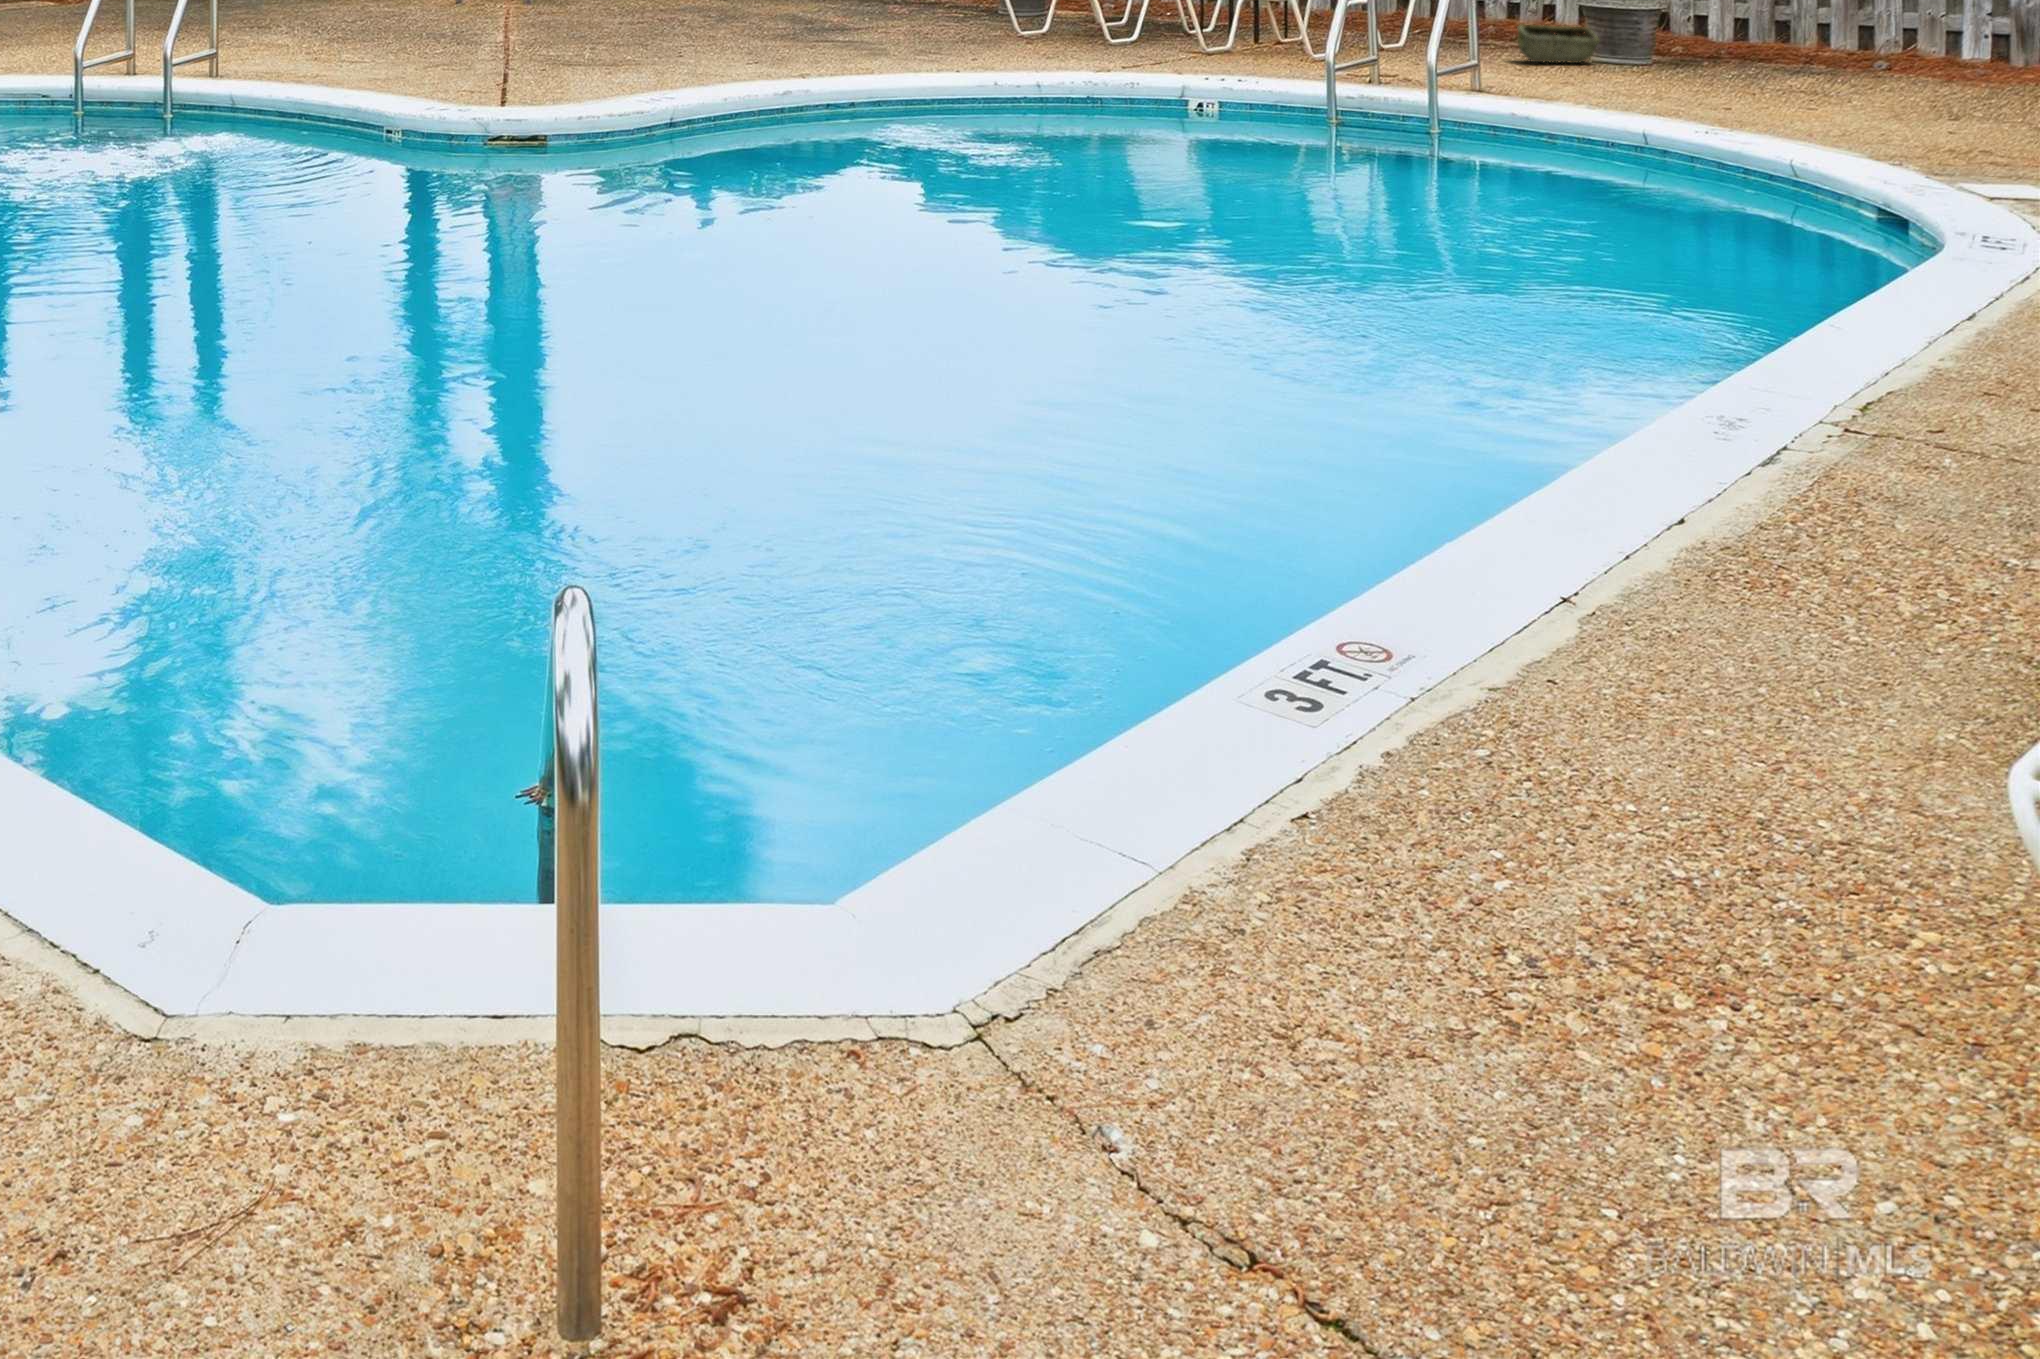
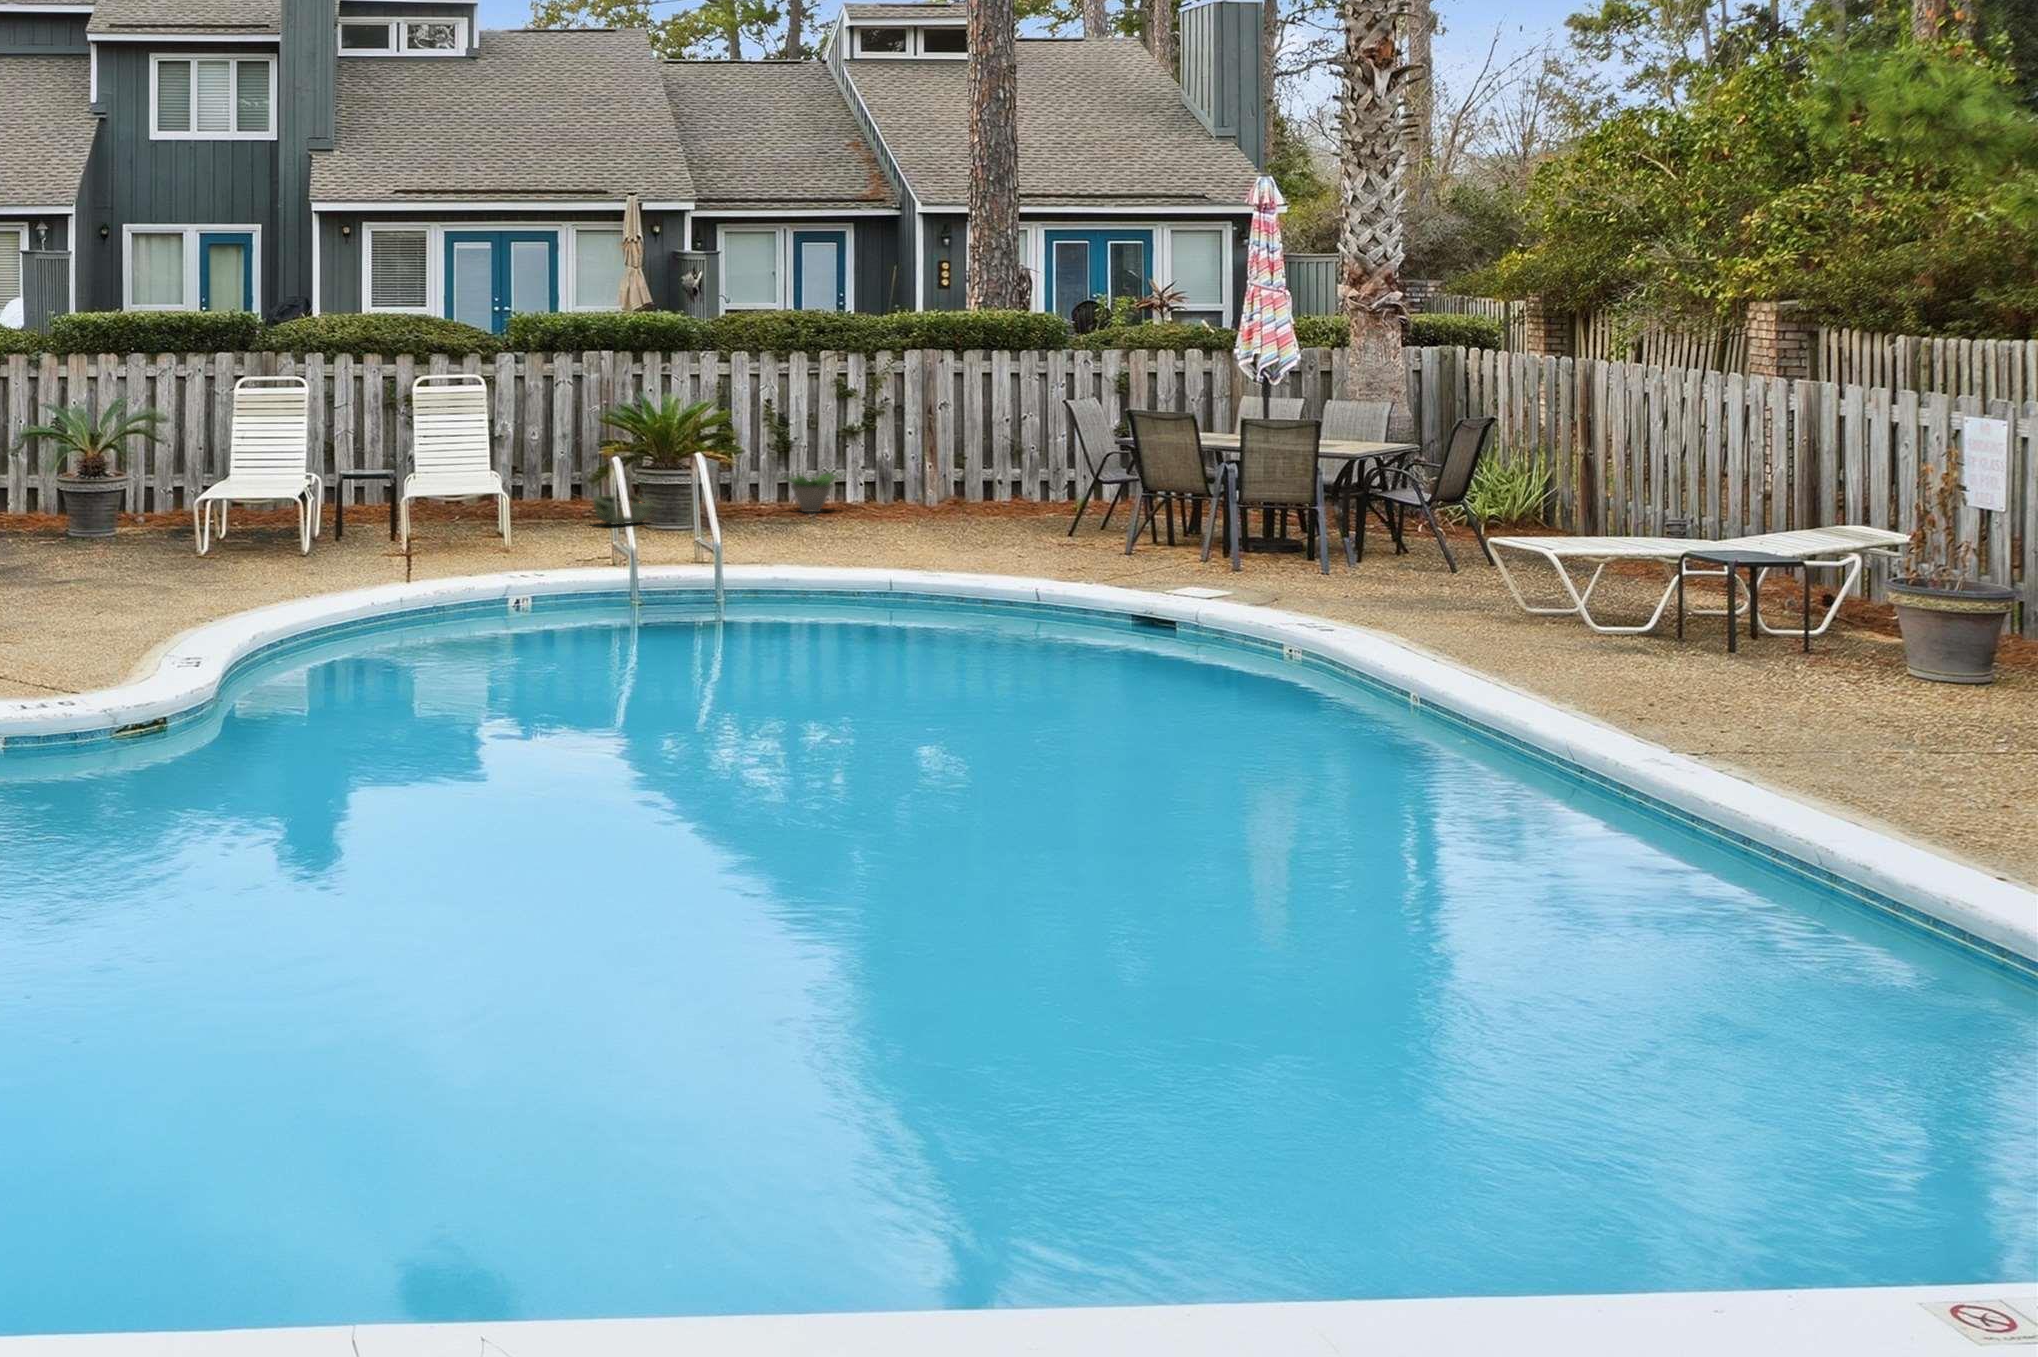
decorative plant: none [1808,17,1918,72] -> present [787,473,836,512]

